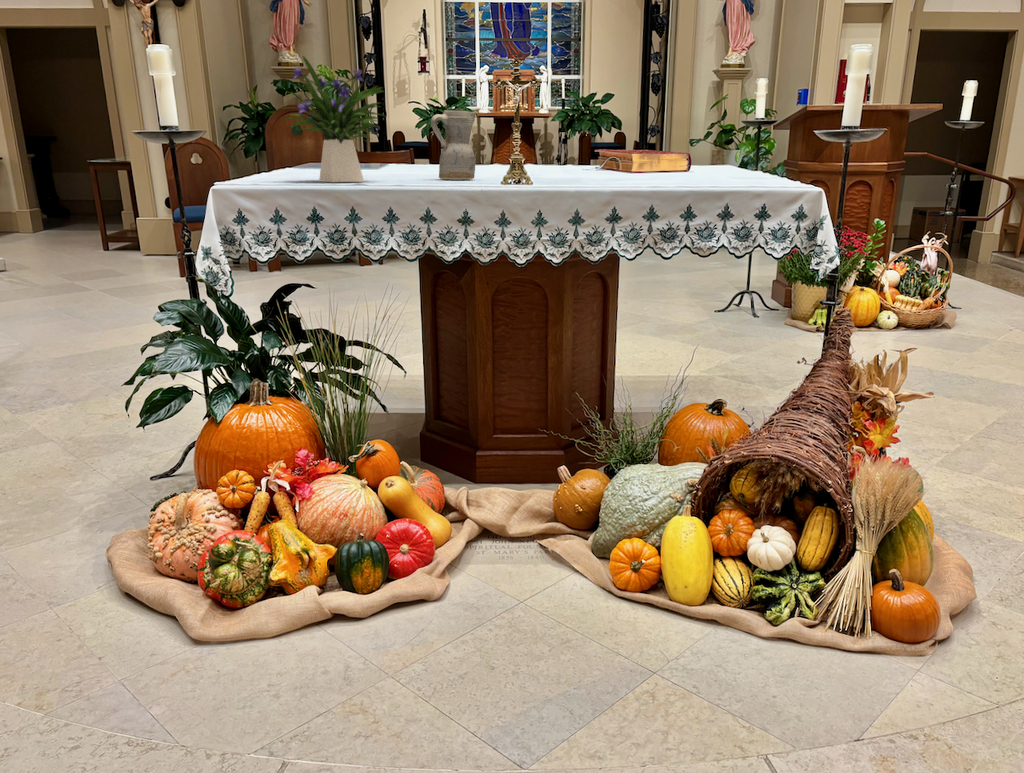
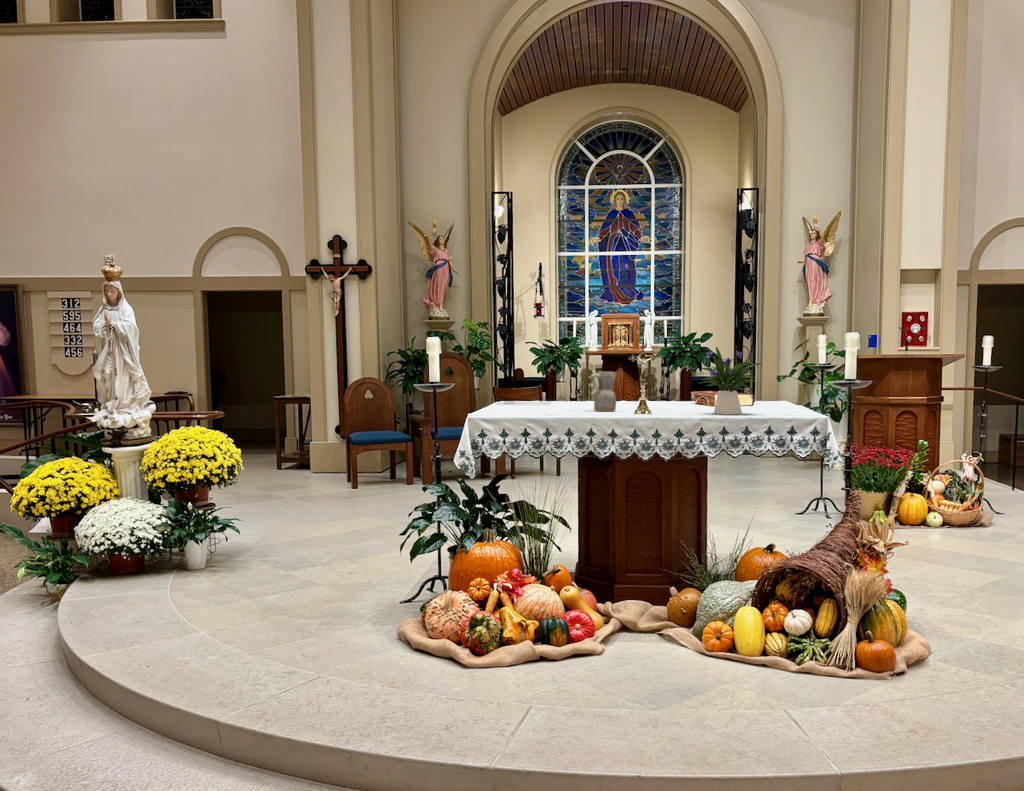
flower arrangement: present [278,56,383,182] -> present [701,347,762,415]

